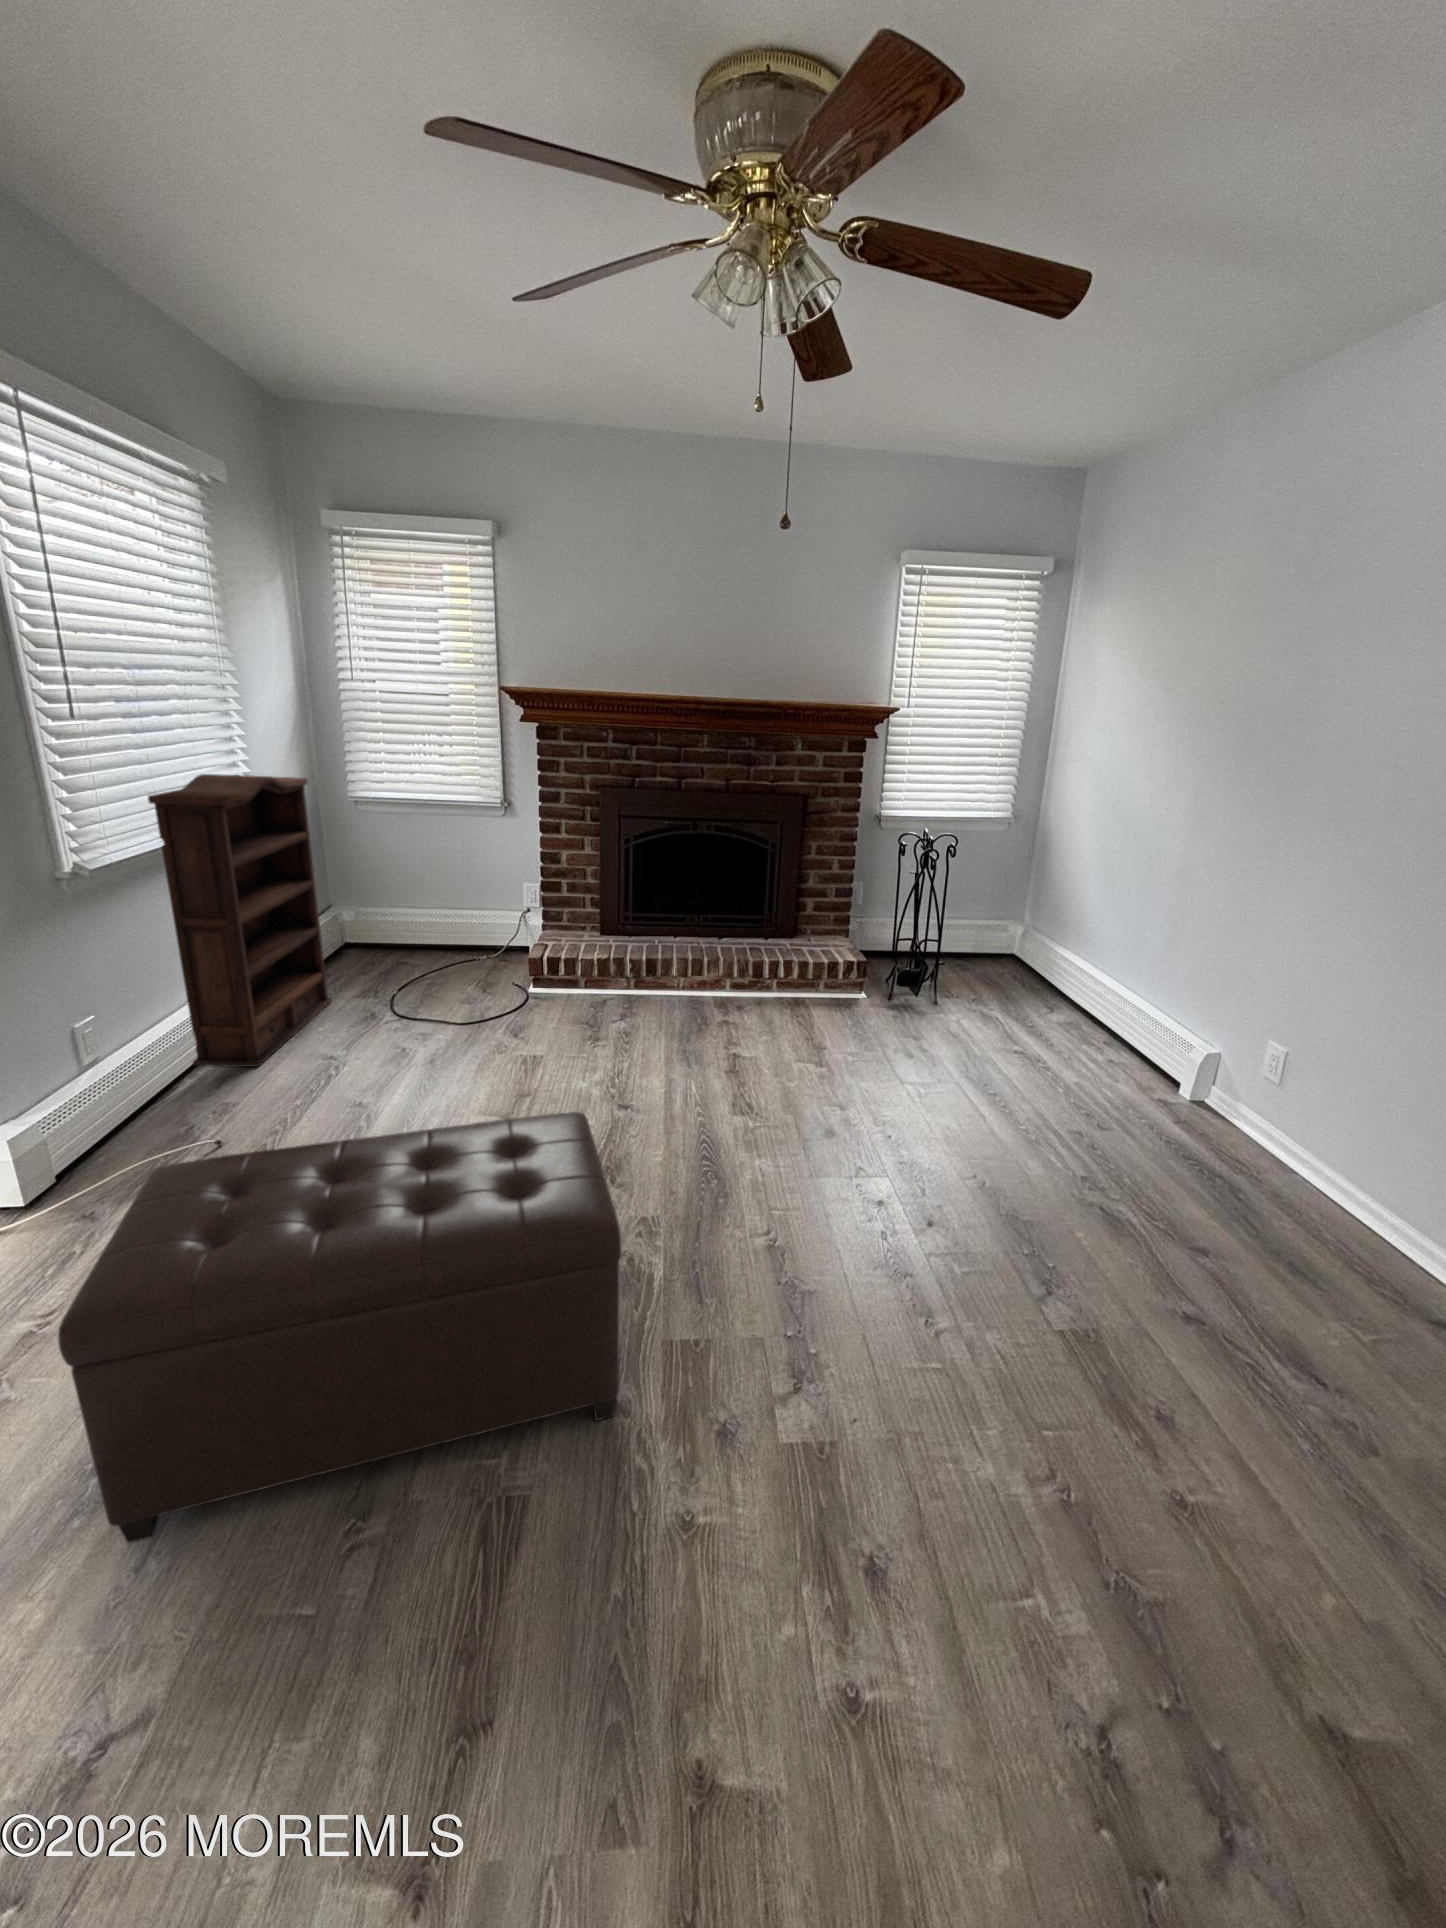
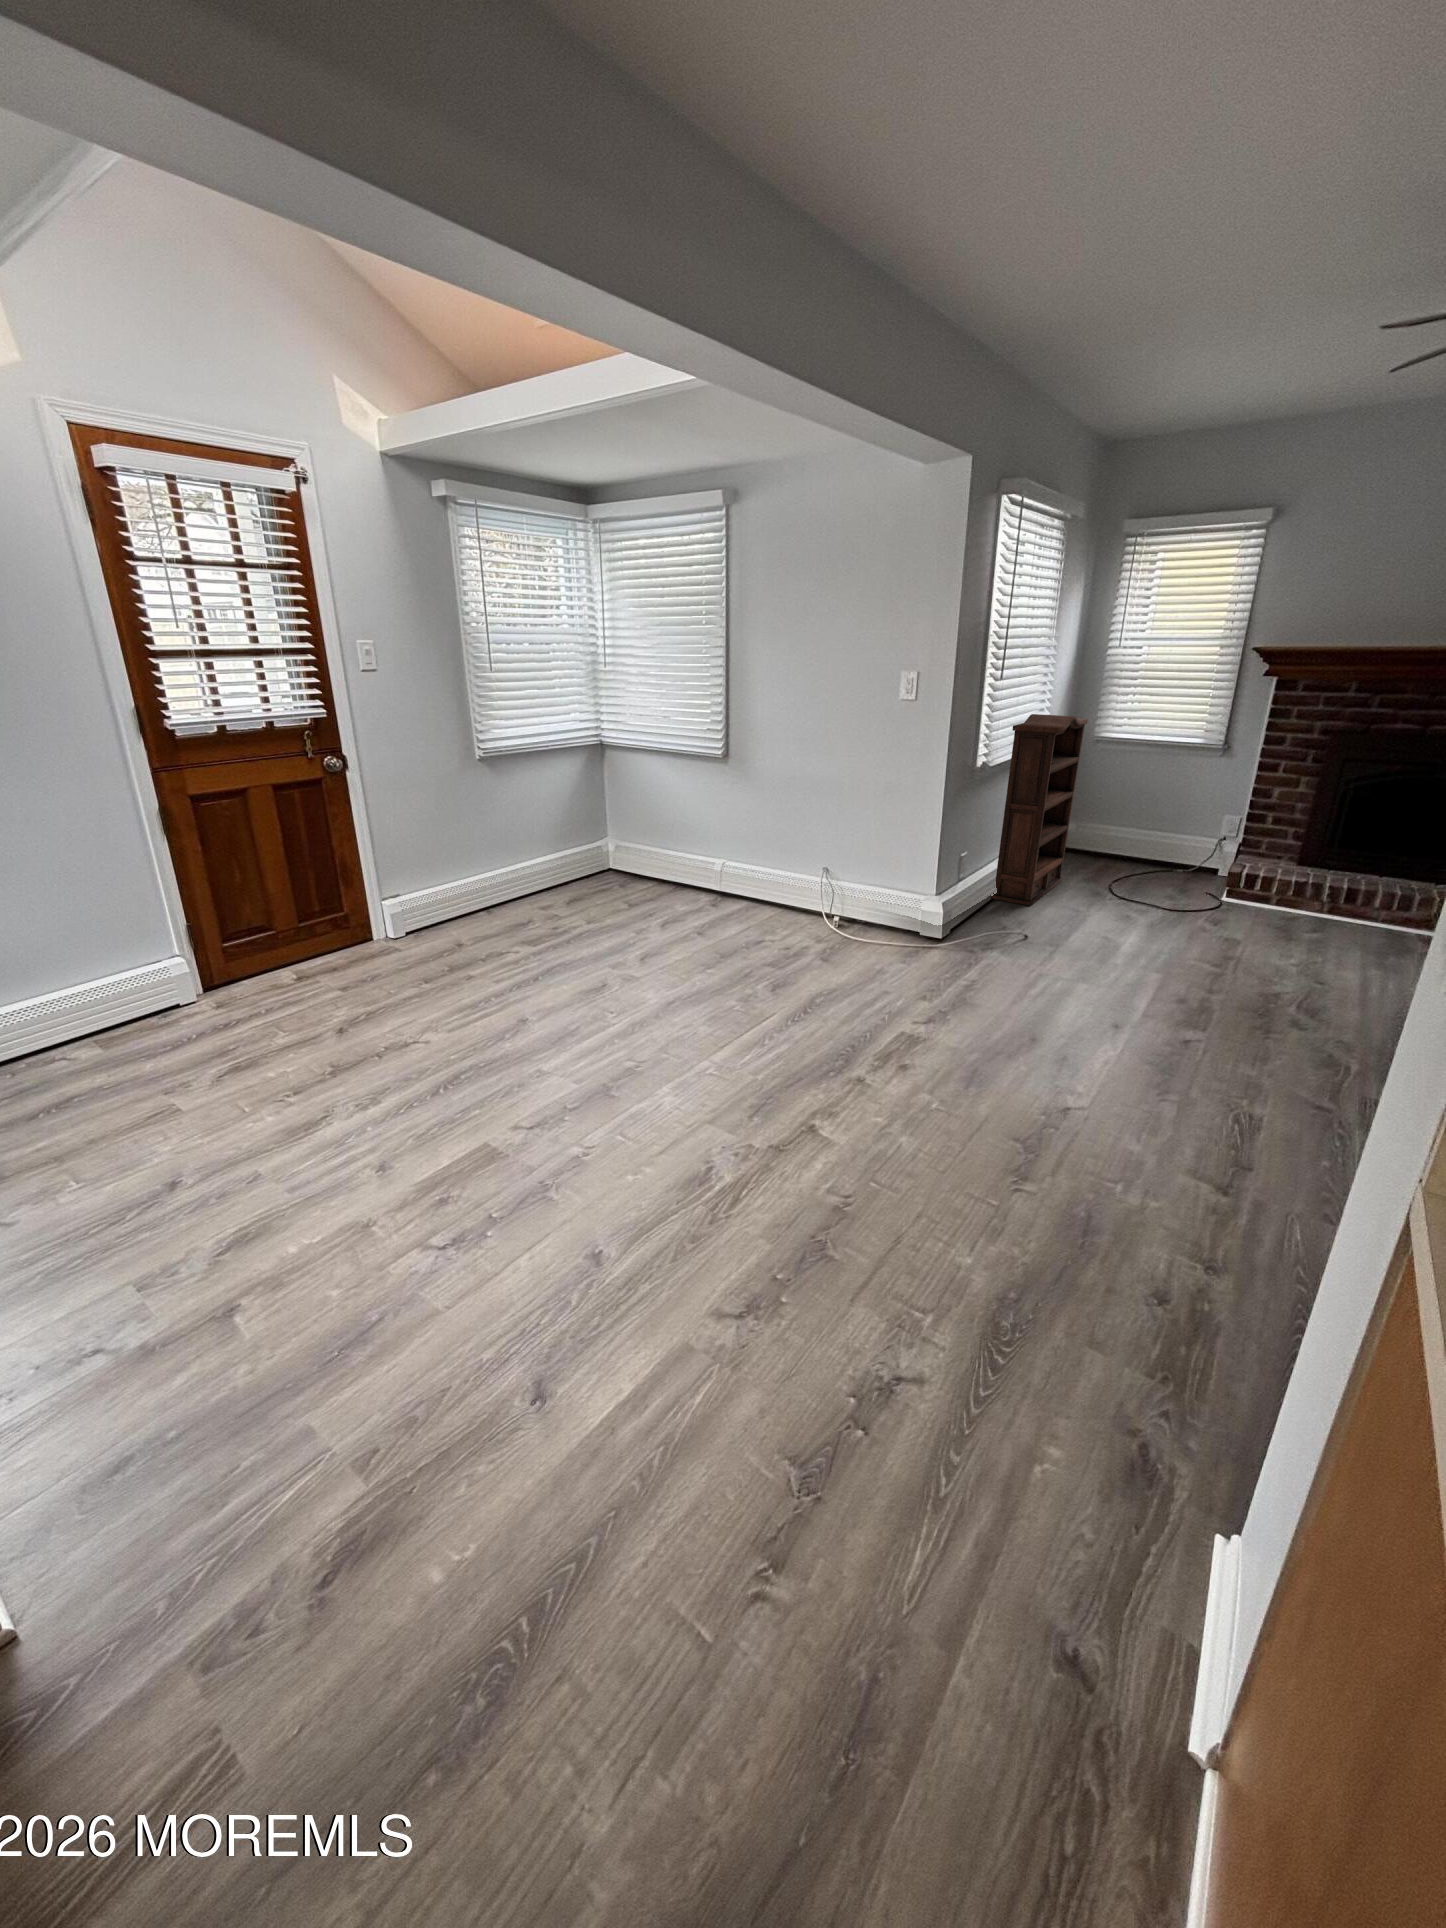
ottoman: present [58,1112,621,1543] -> none [1058,905,1372,1104]

